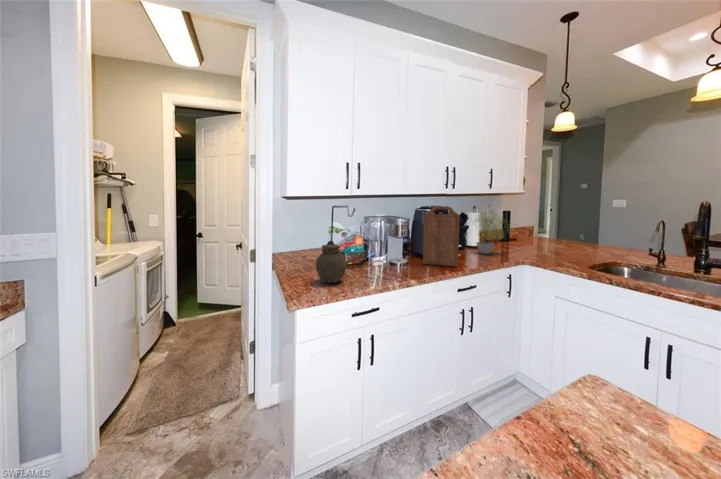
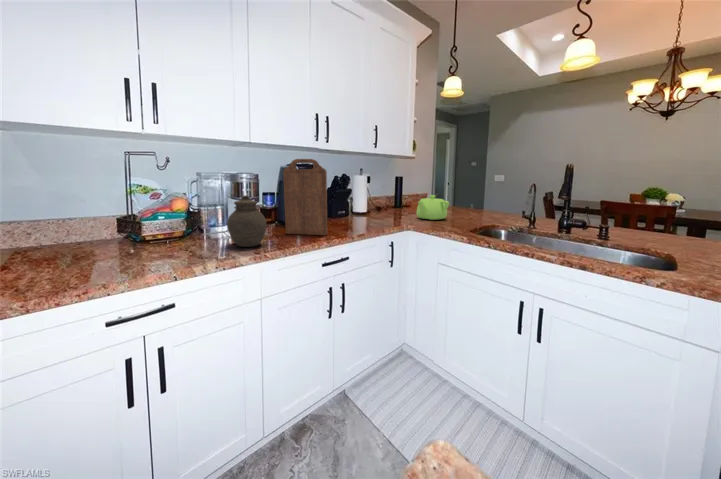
potted plant: present [475,206,504,254] -> none [348,162,395,221]
teapot: none [530,232,565,254] -> present [417,195,449,220]
jar: present [316,241,346,283] -> present [227,195,266,247]

